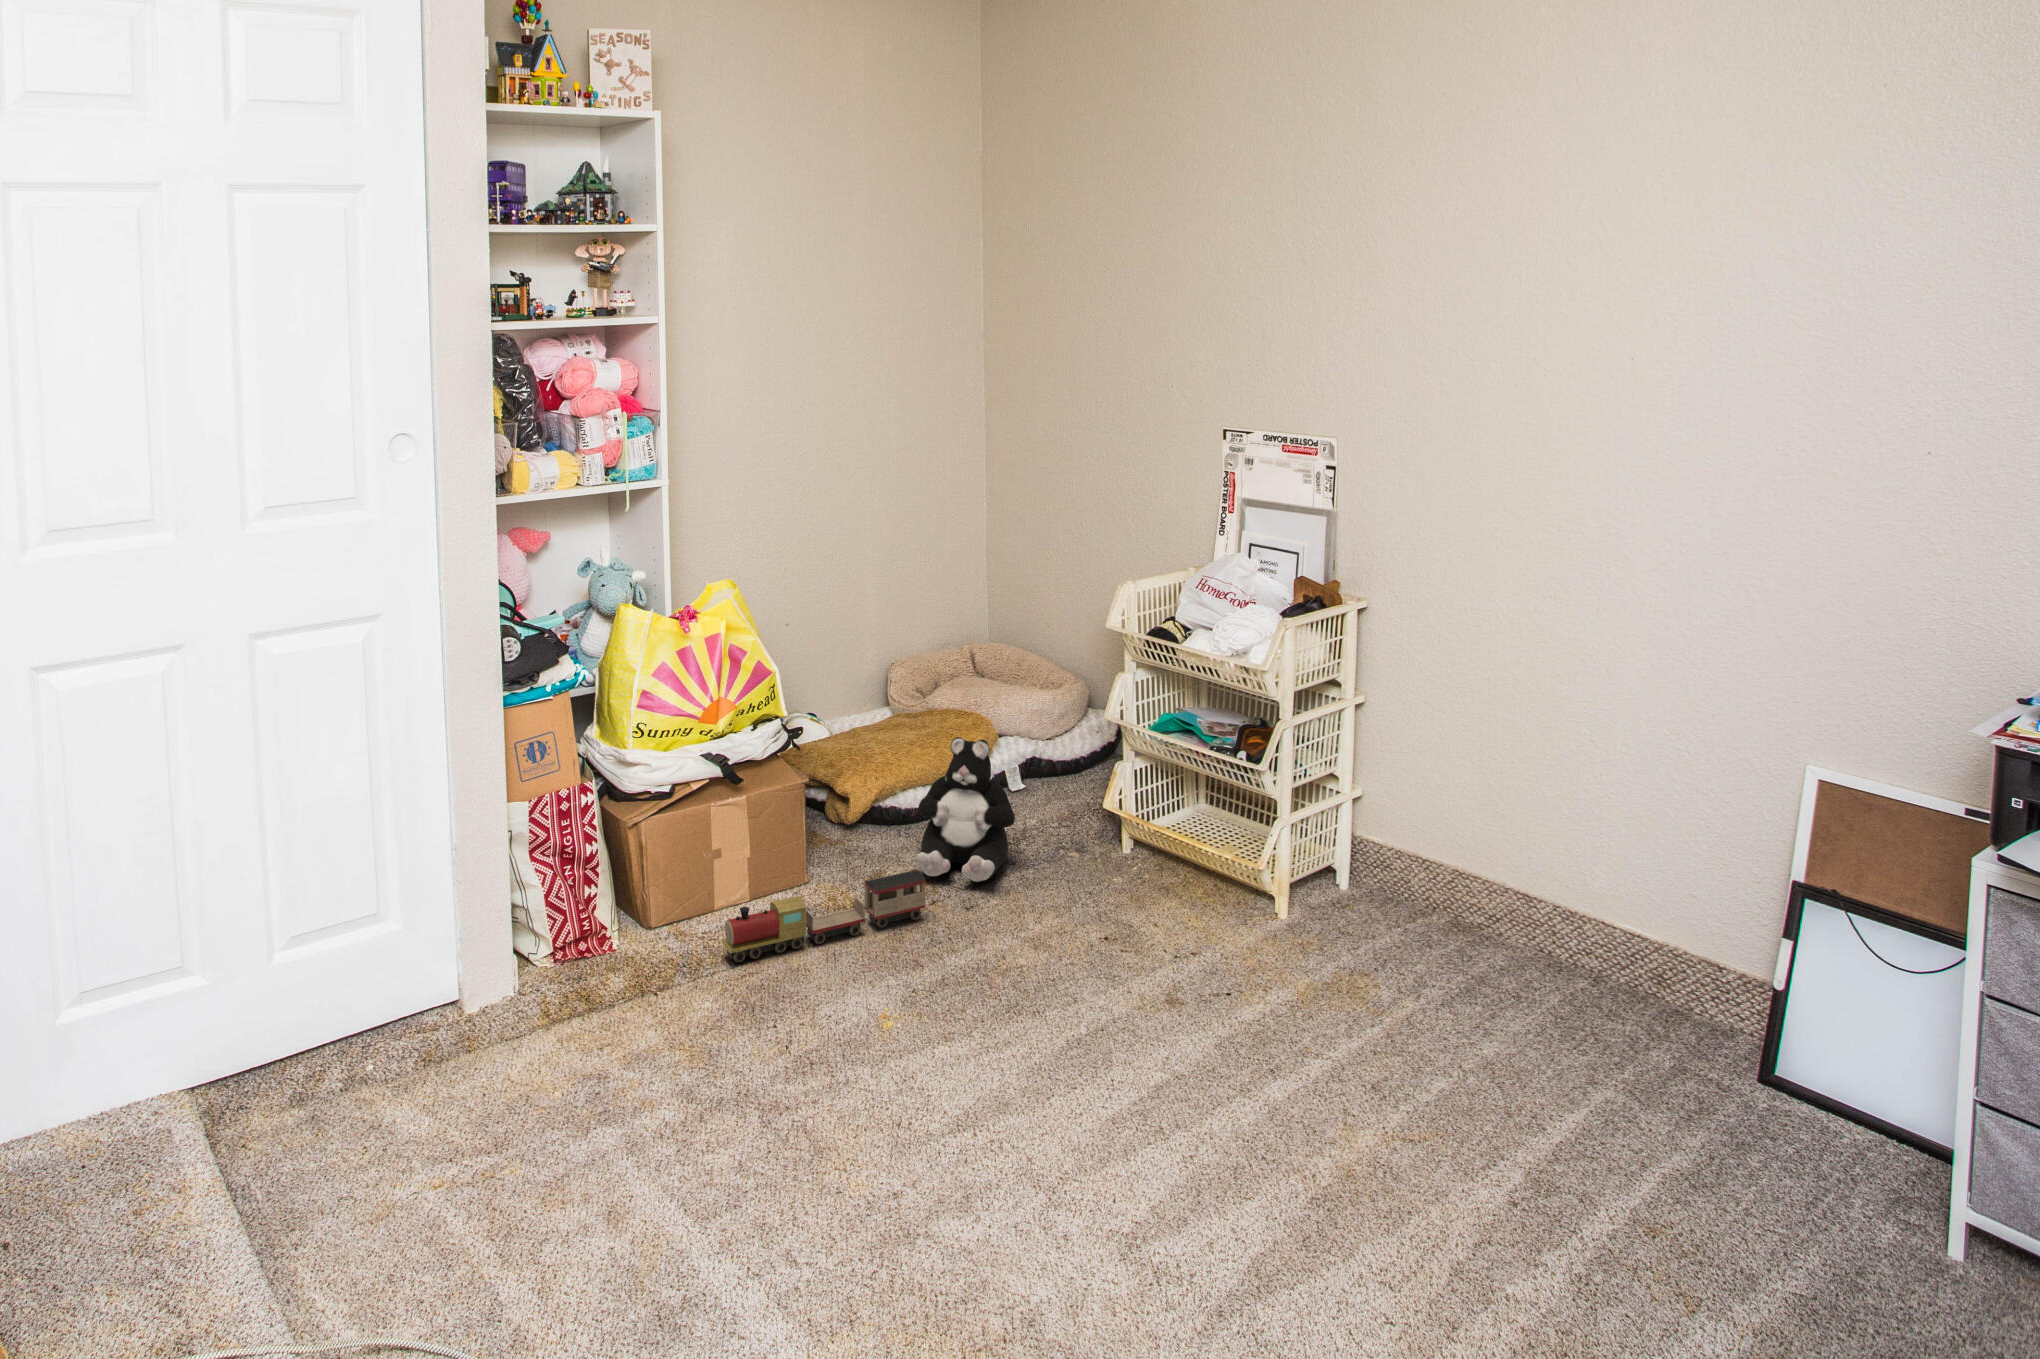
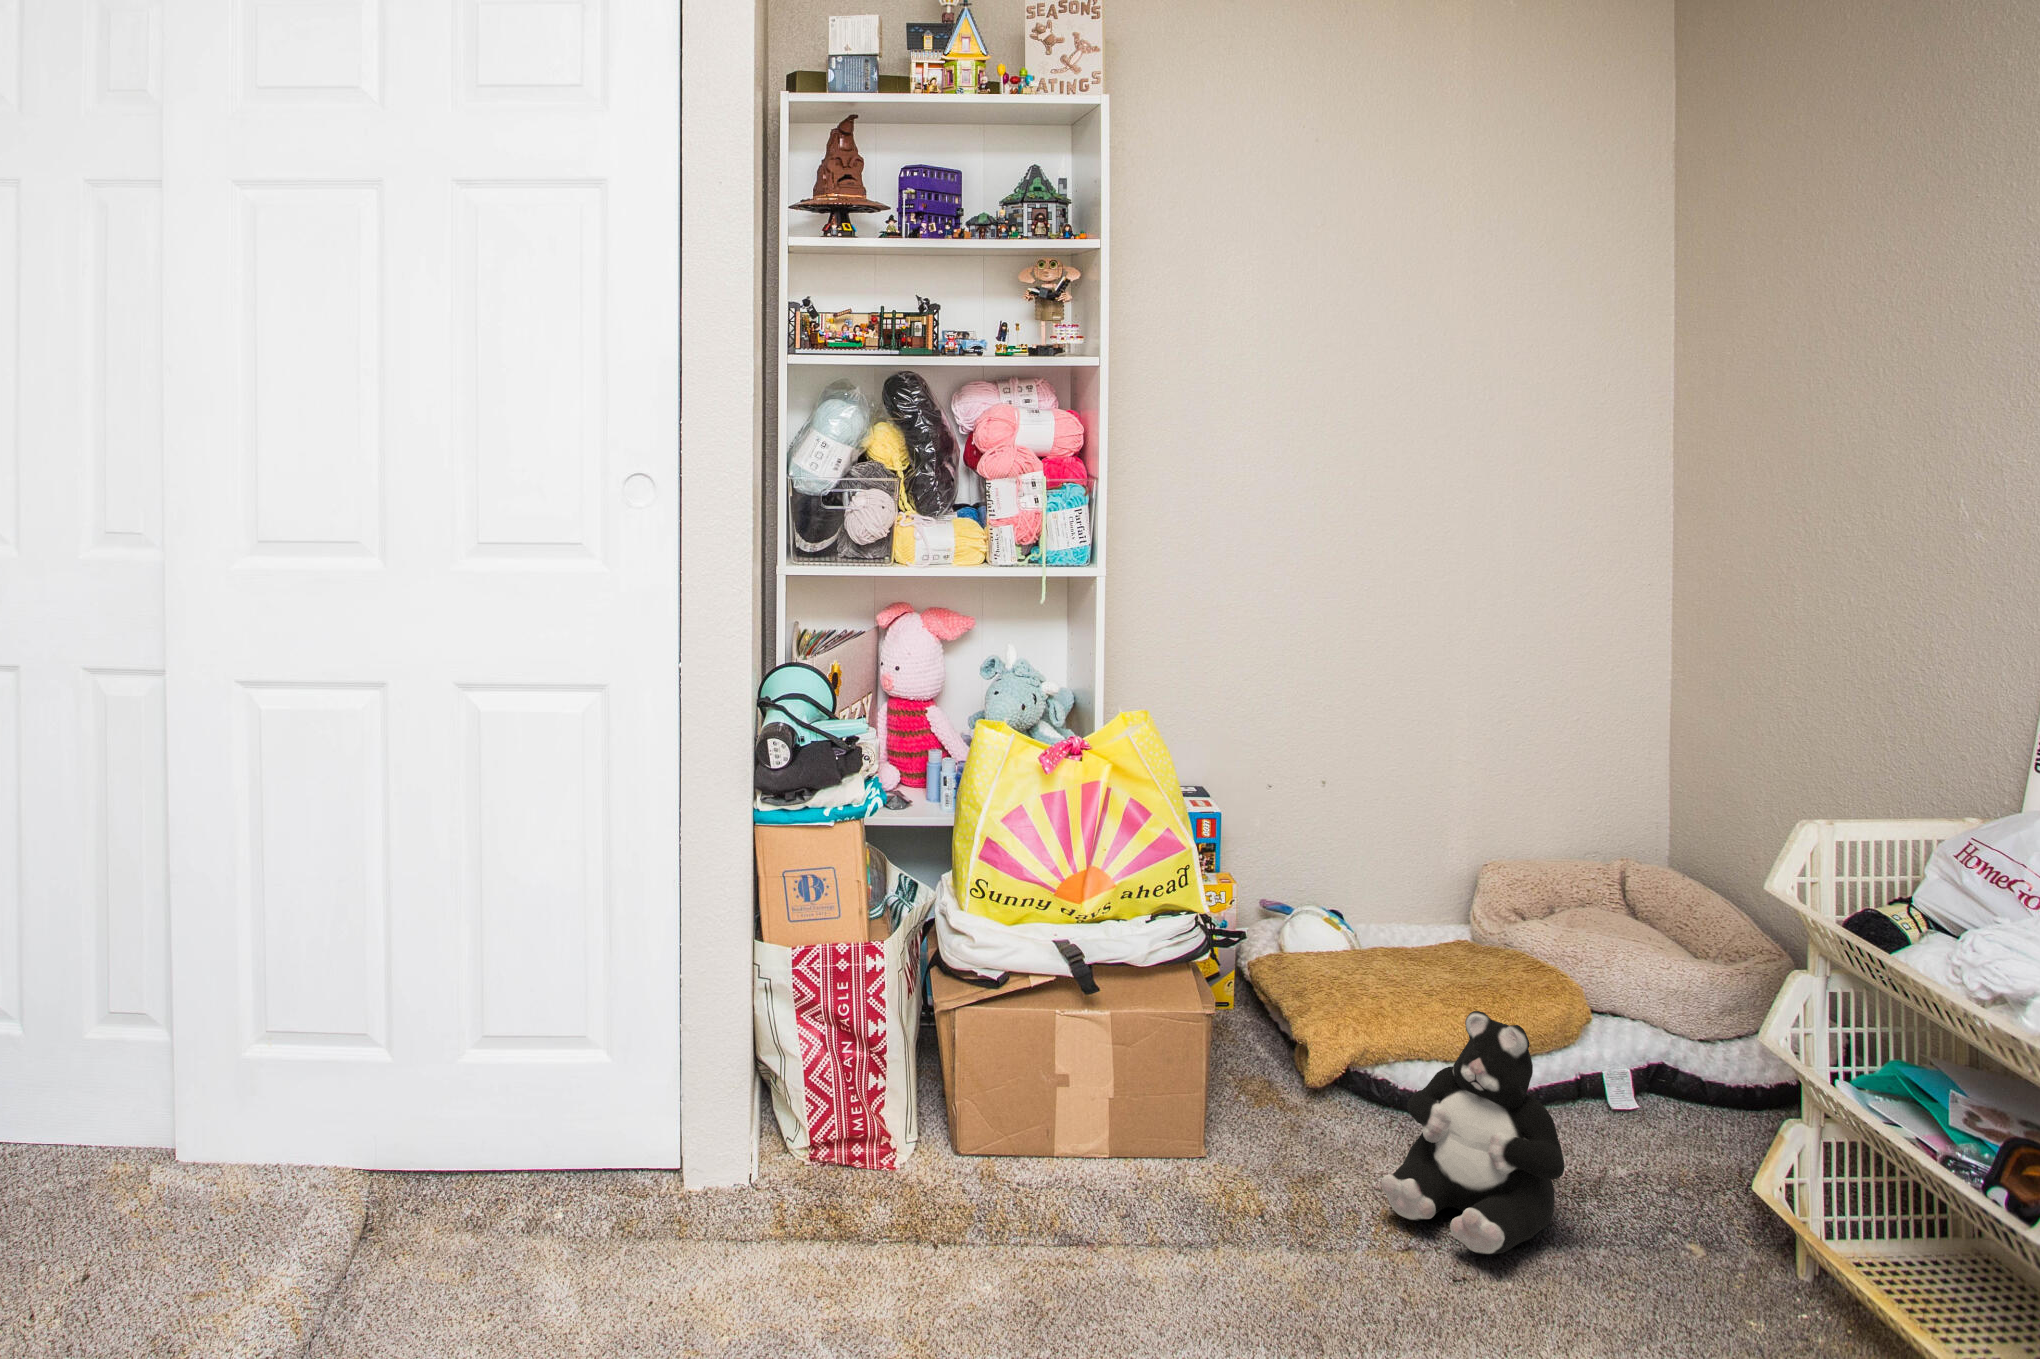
toy train: present [721,870,925,963] -> none [1034,1168,1362,1278]

